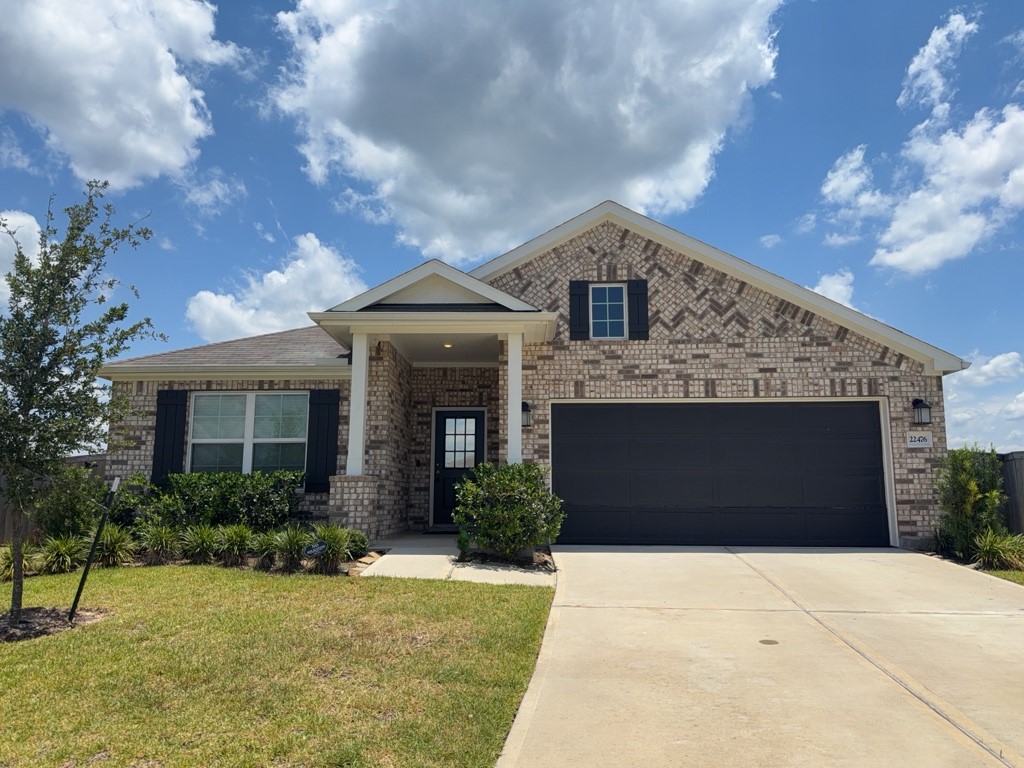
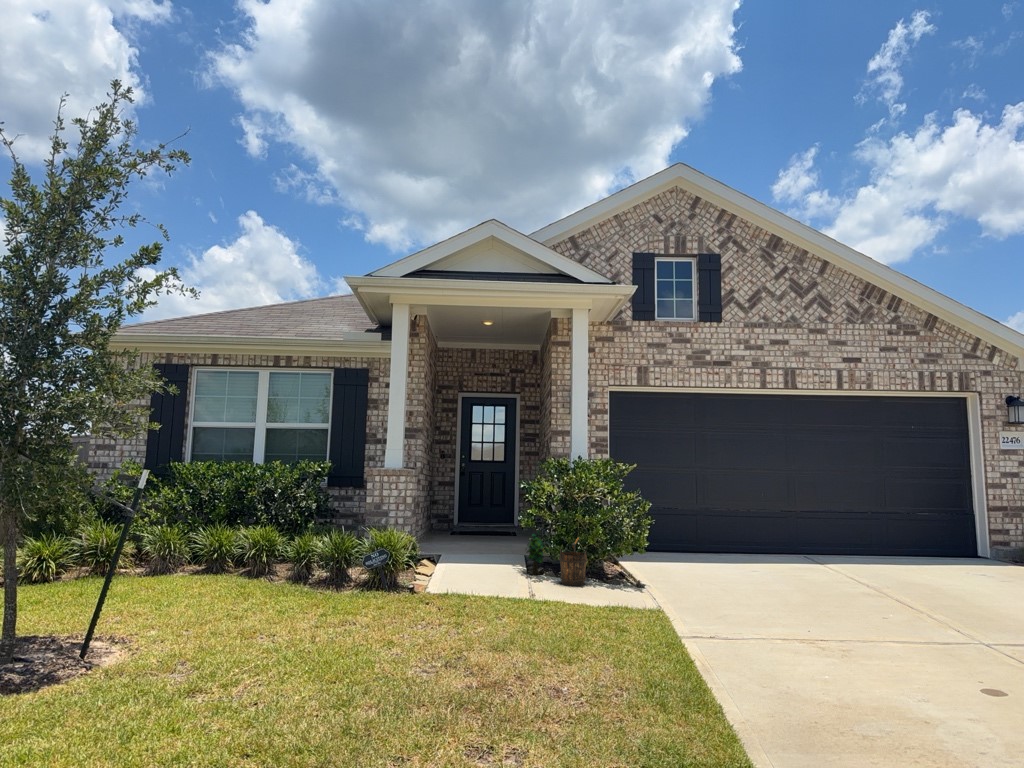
bucket: none [476,529,500,569] -> present [559,538,588,586]

